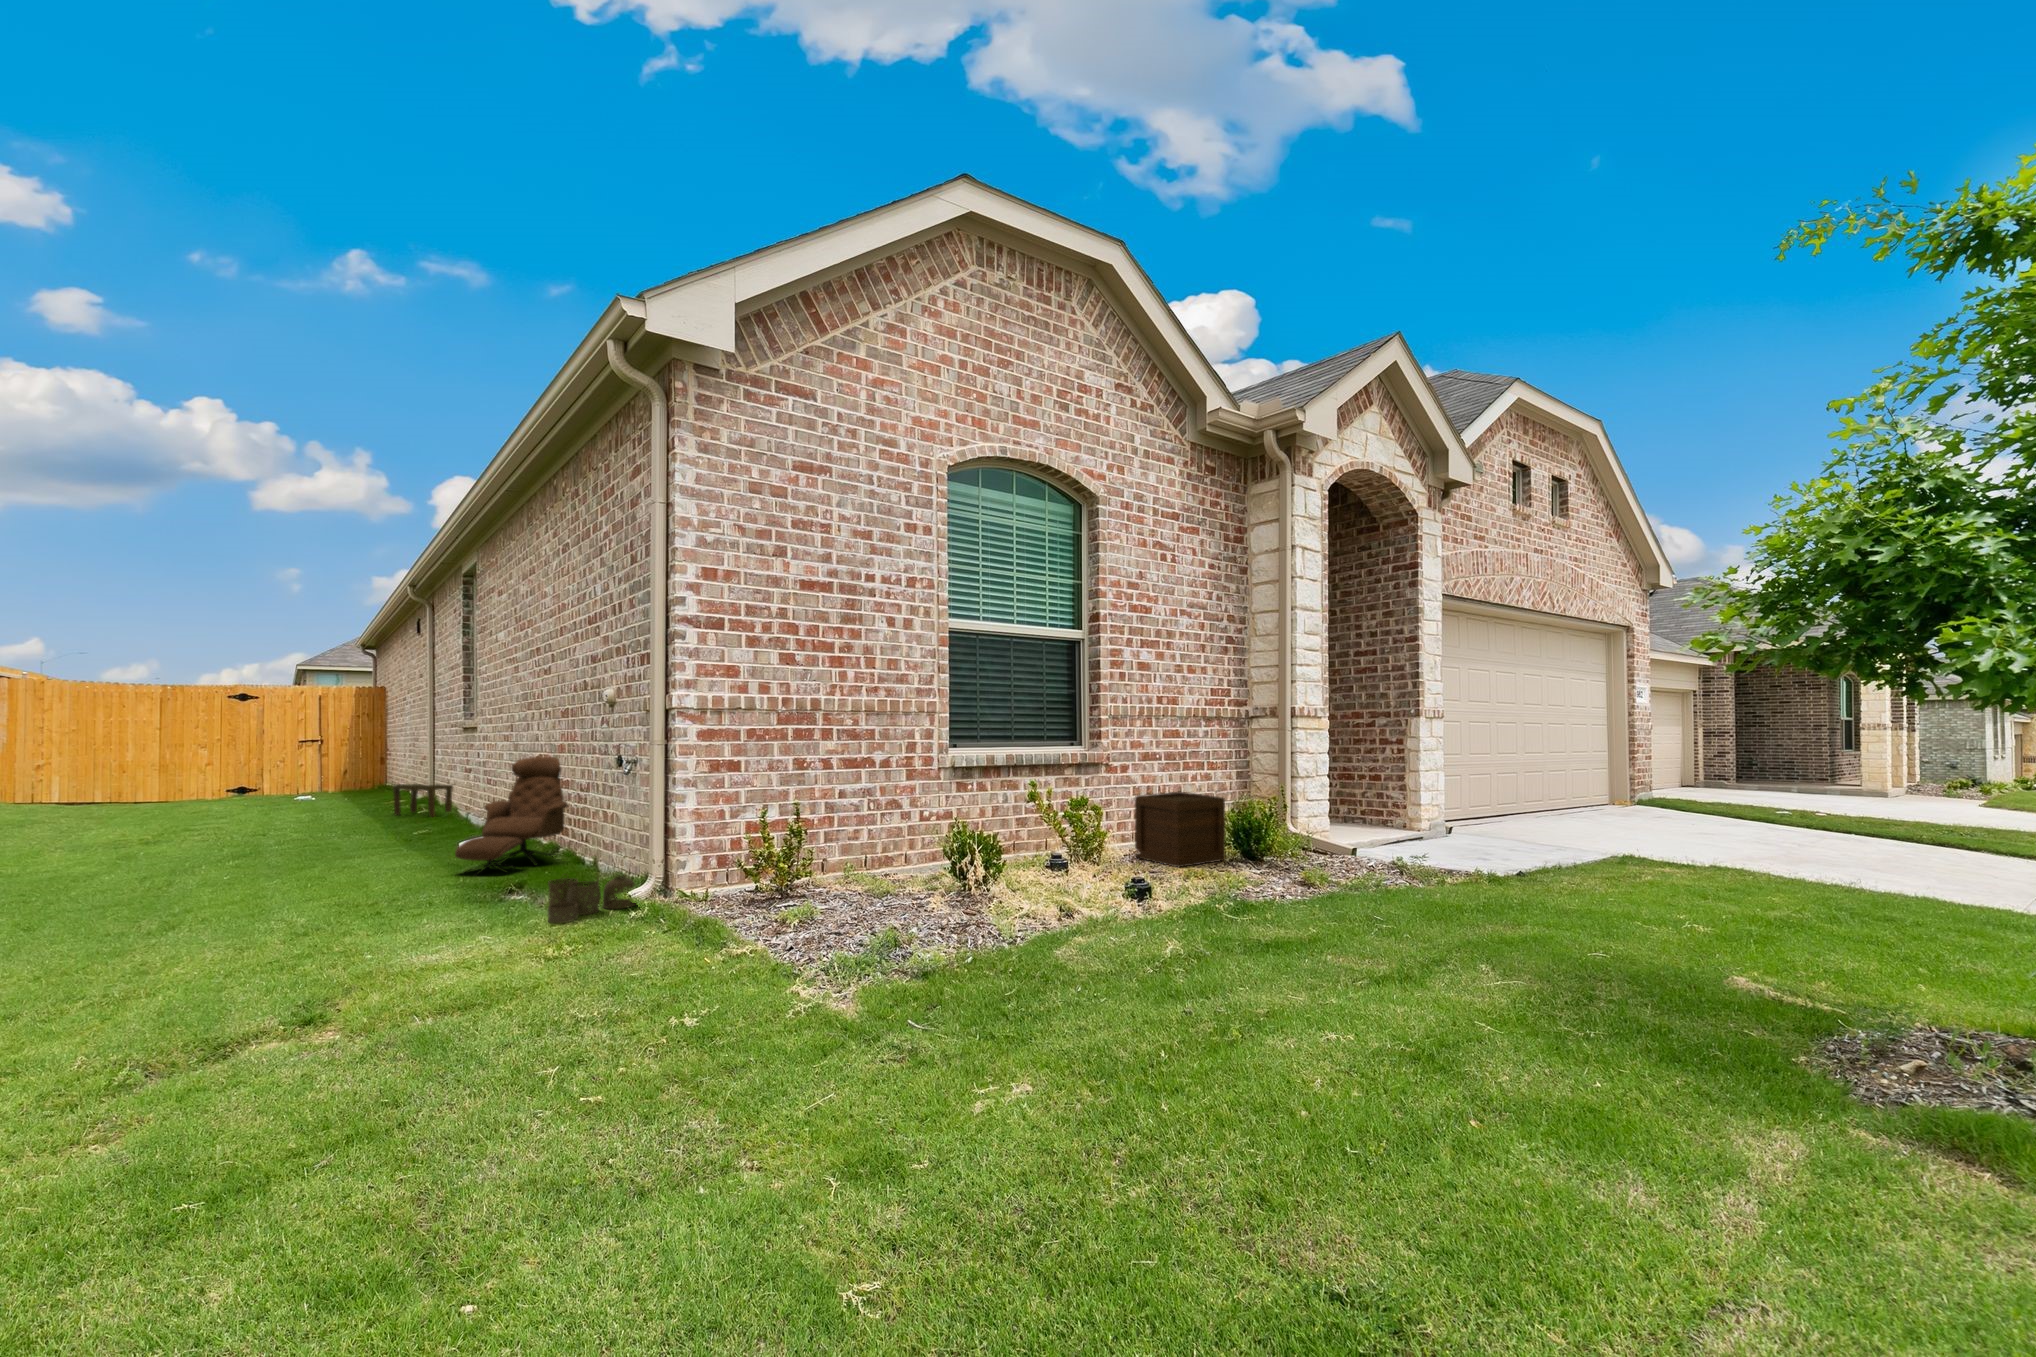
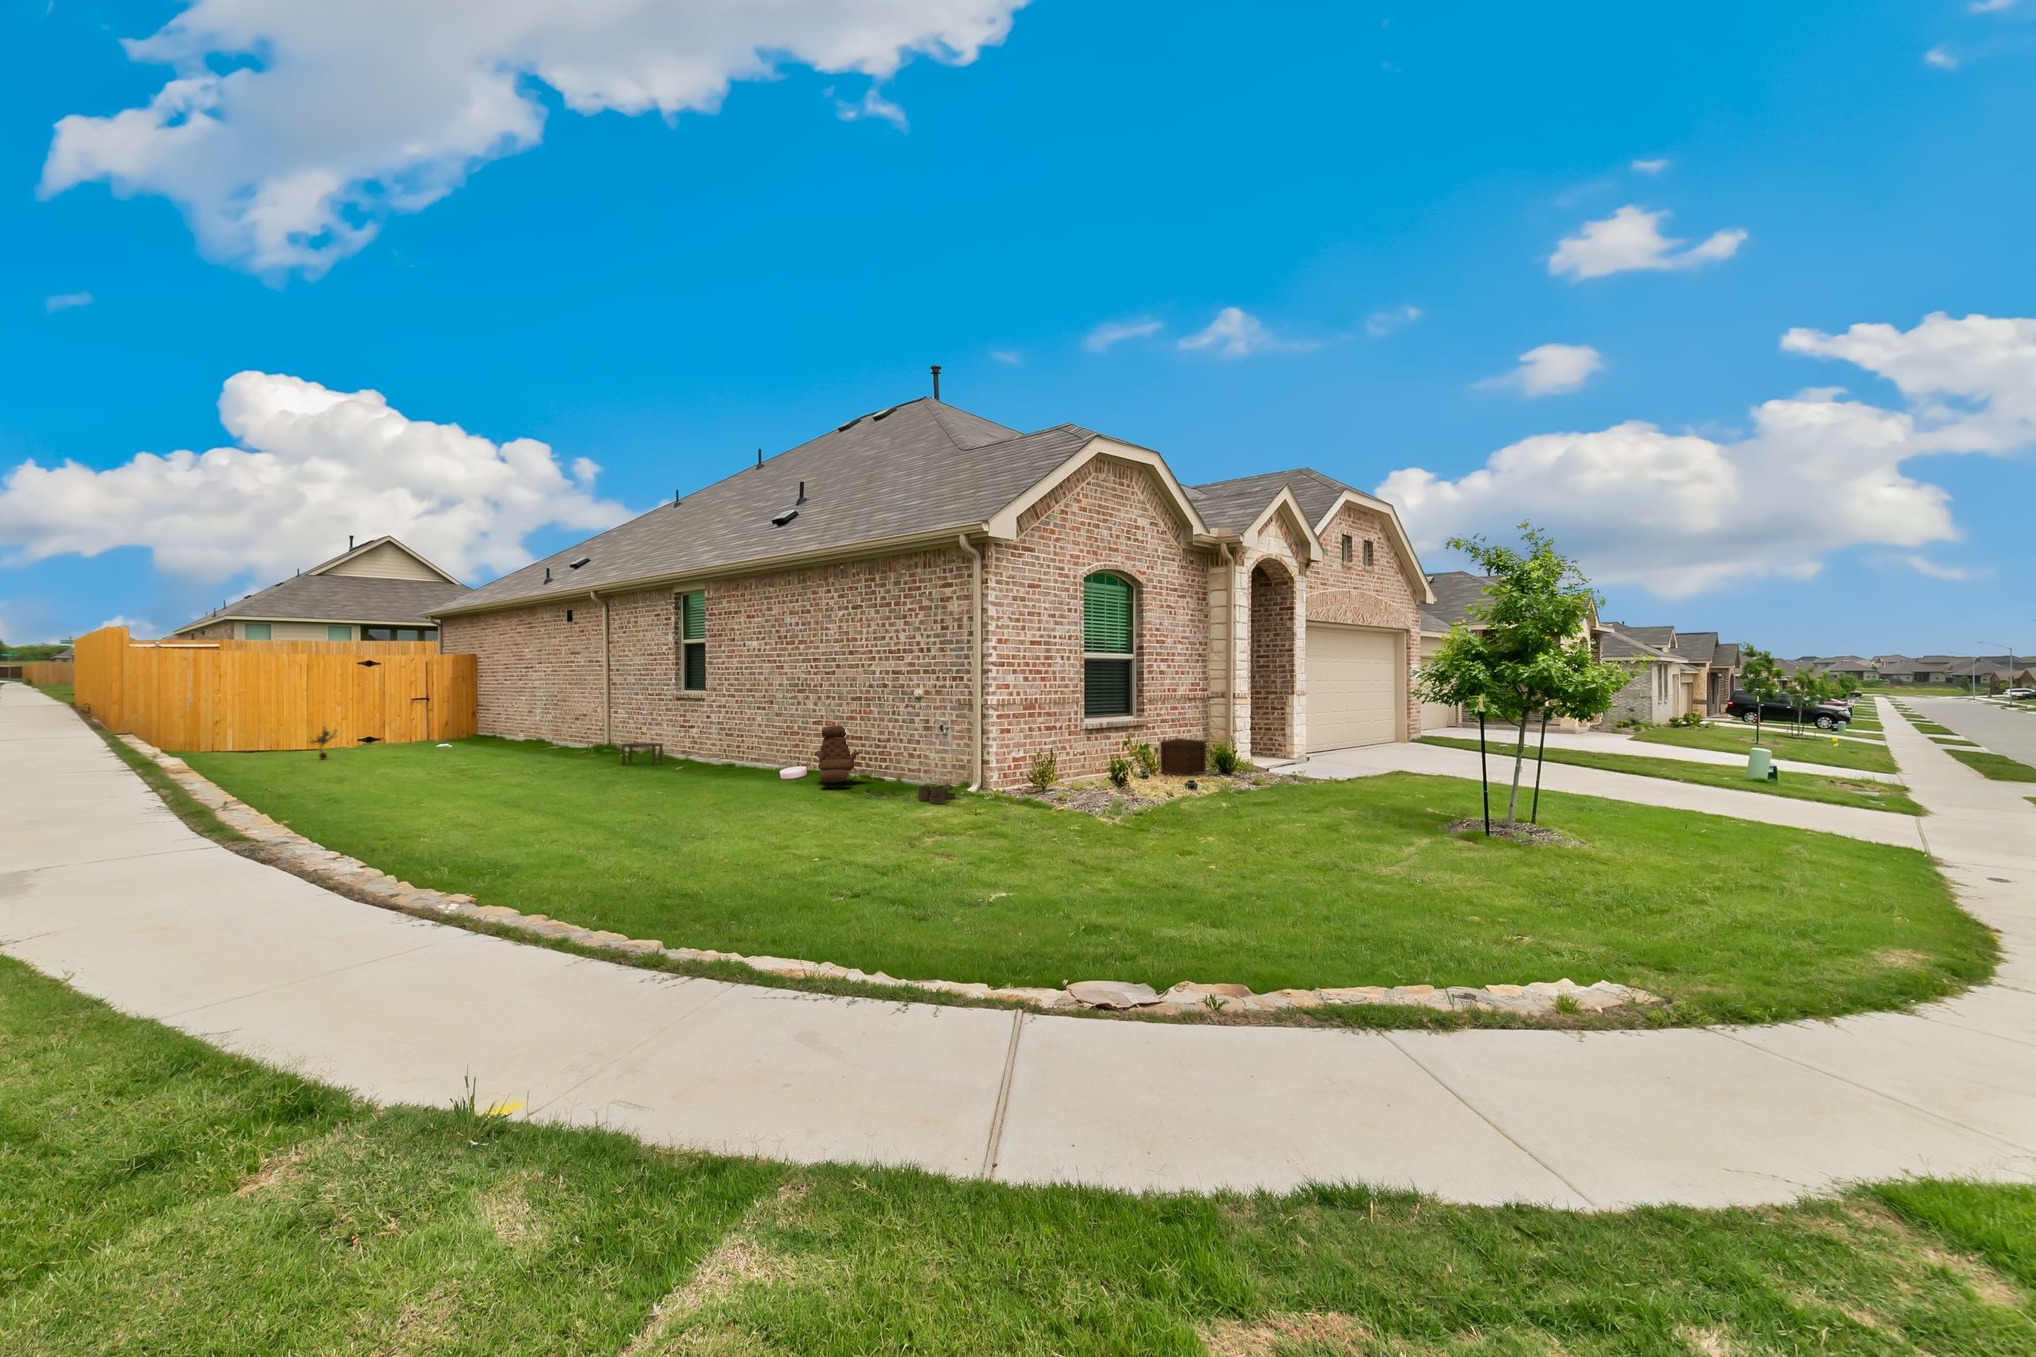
potted tree: none [75,754,126,799] -> present [310,726,336,760]

